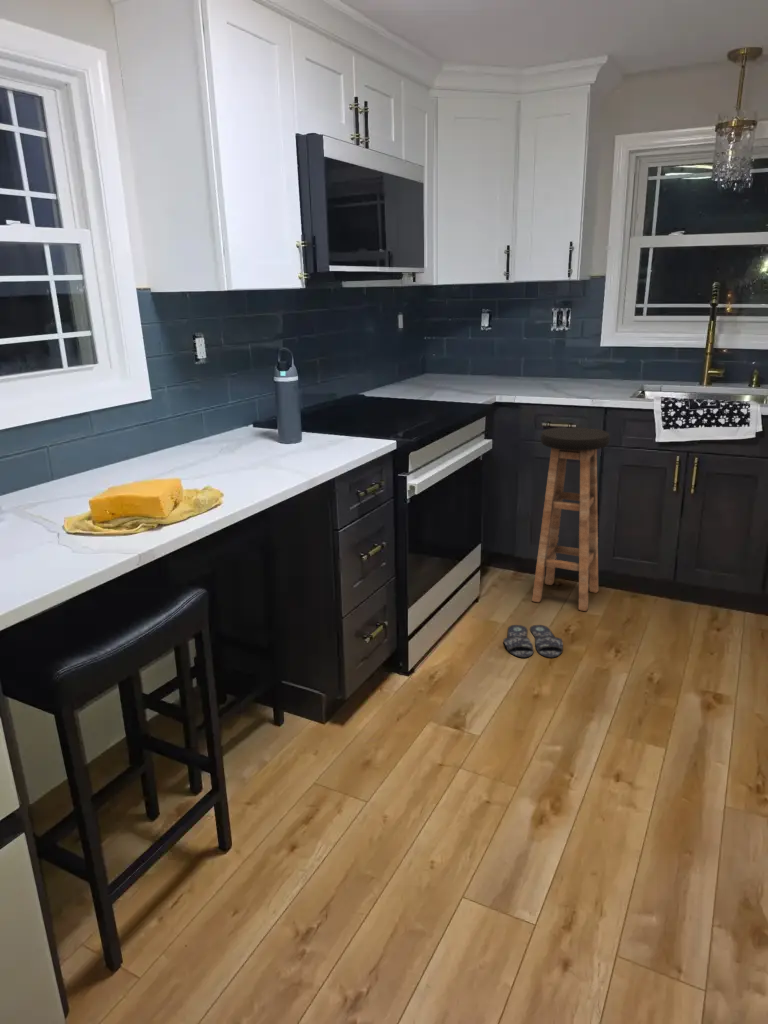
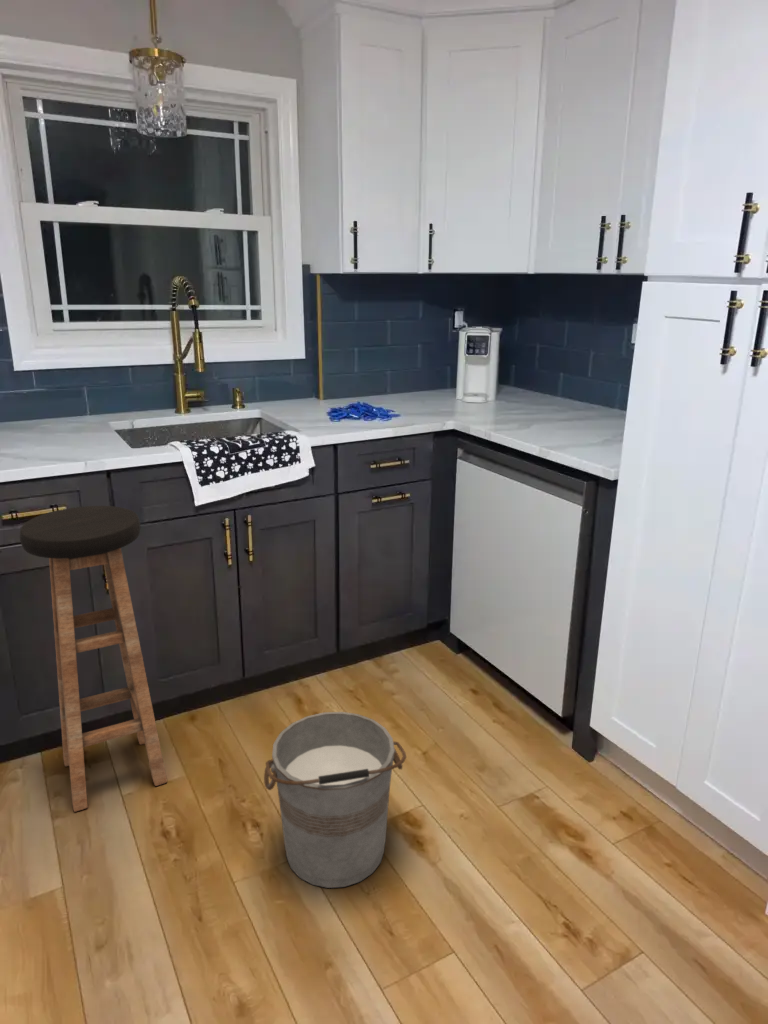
bucket: none [600,586,702,697] -> present [264,712,406,888]
slippers: present [504,625,563,658] -> none [83,848,206,945]

